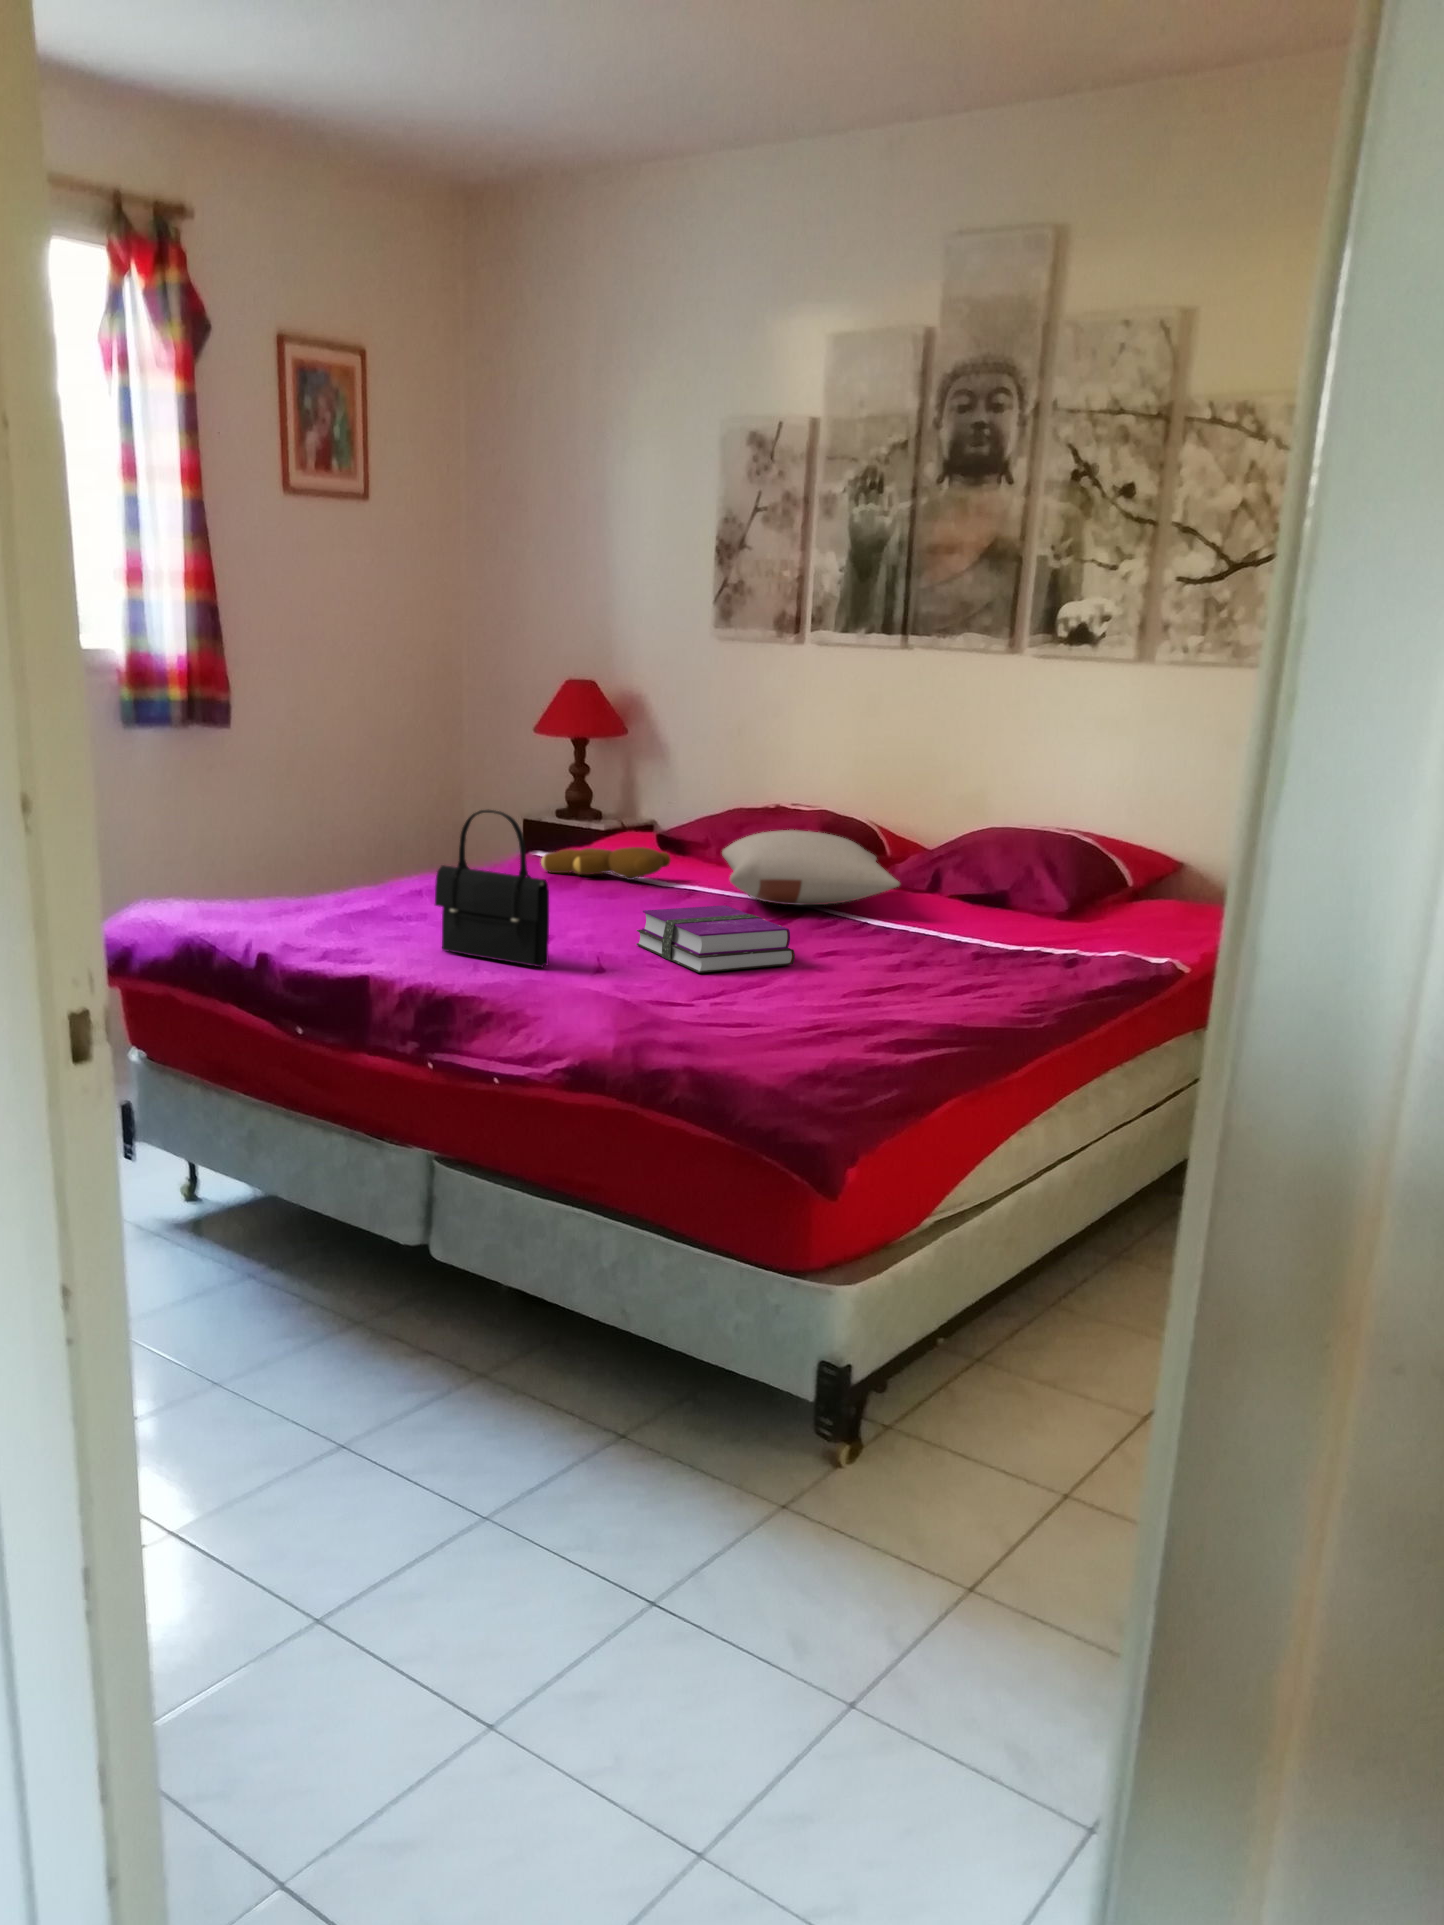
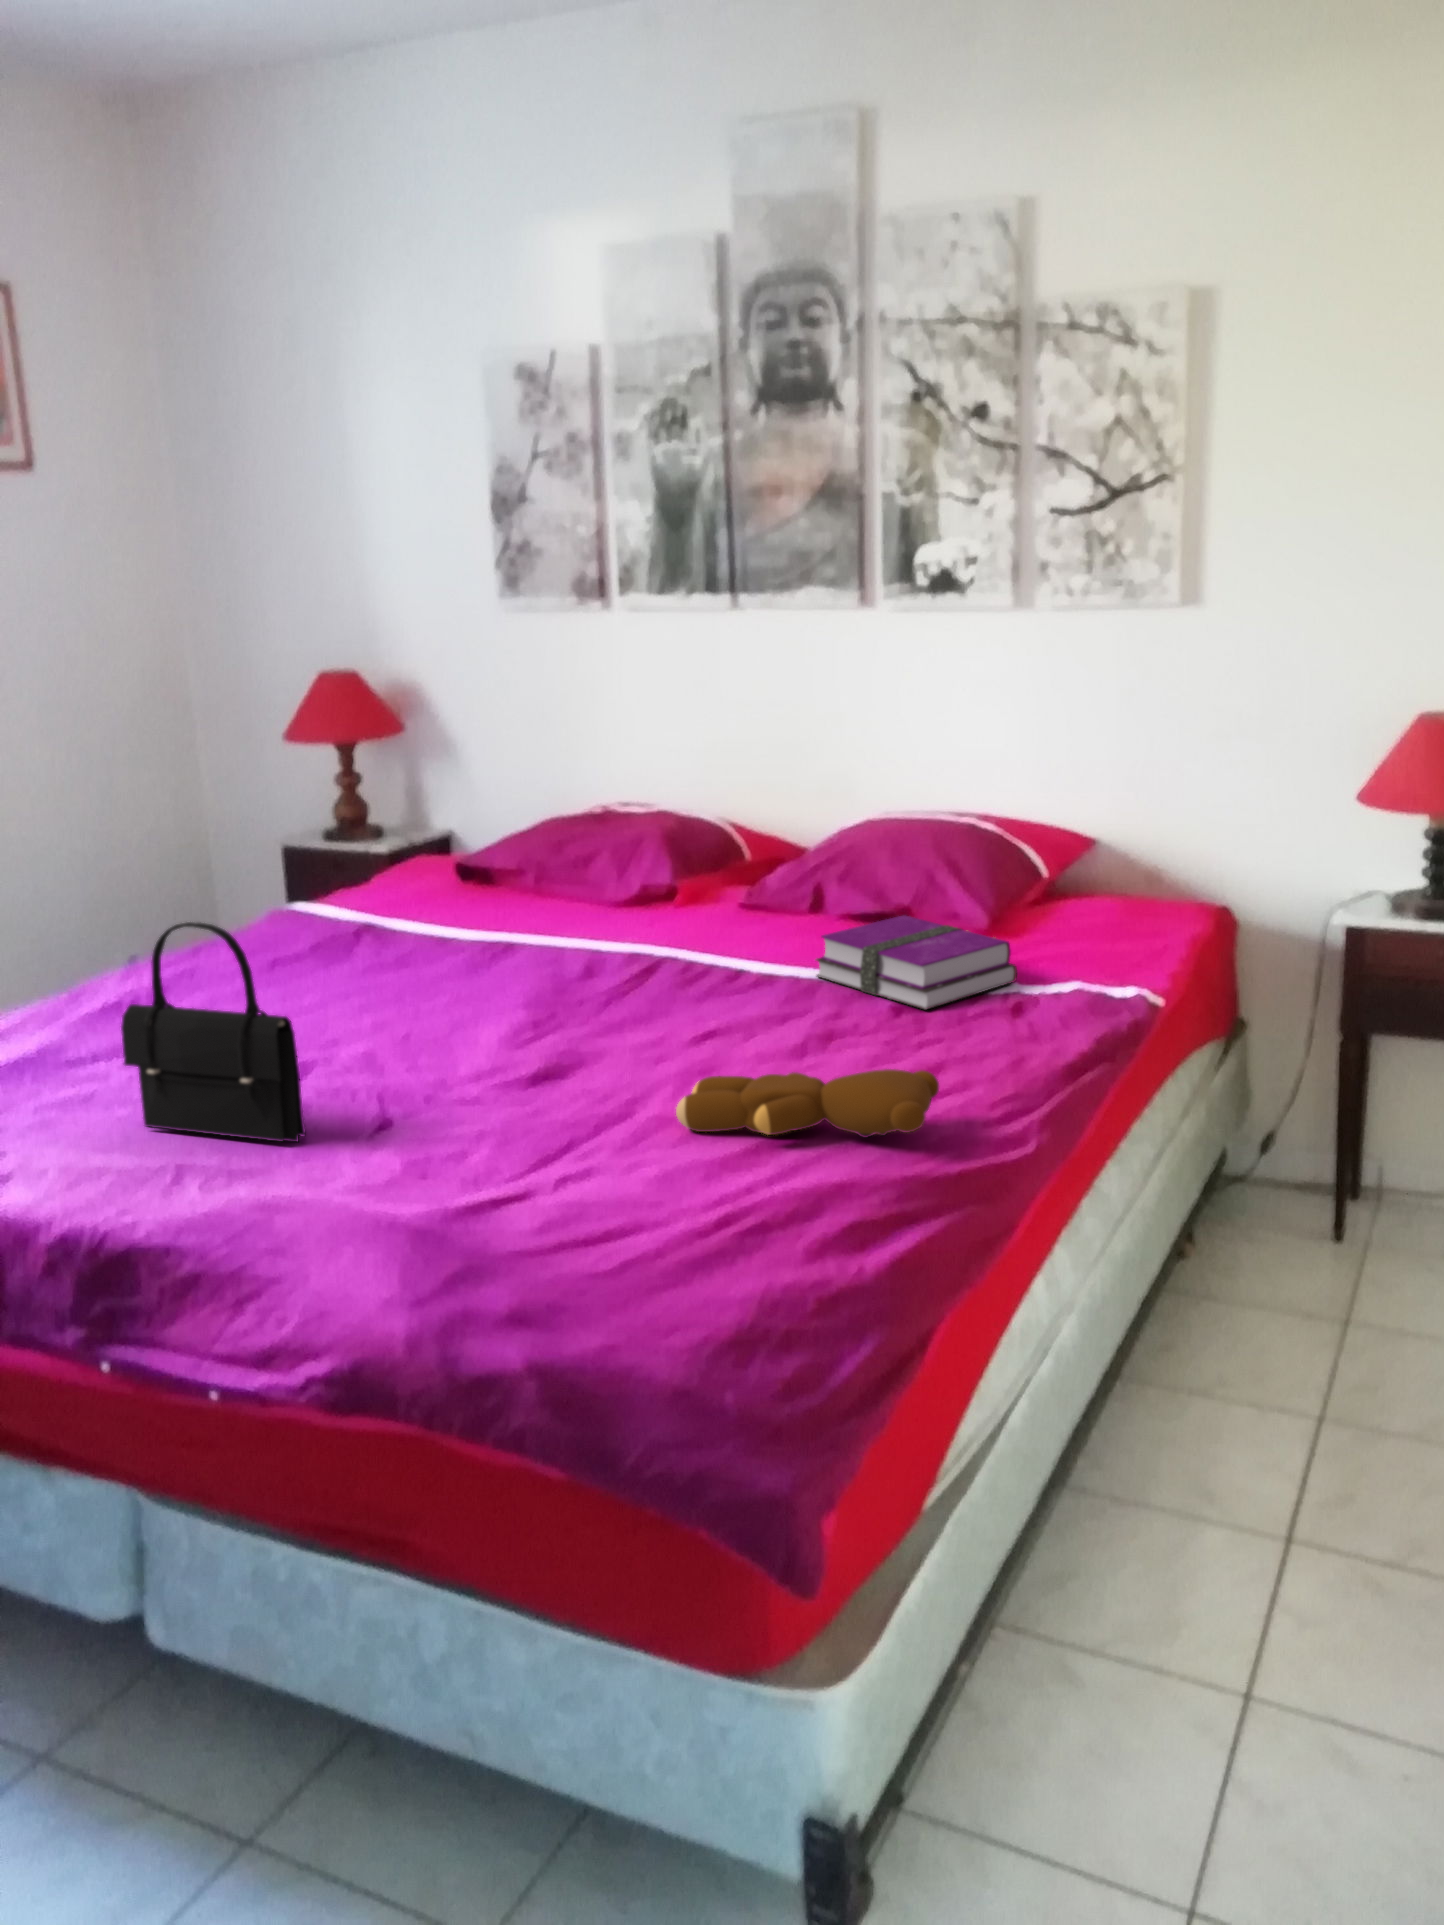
pillow: present [722,830,900,905] -> none [541,859,778,960]
teddy bear: present [541,847,671,881] -> present [676,1069,939,1138]
hardback book: present [636,905,795,973] -> present [816,916,1017,1010]

